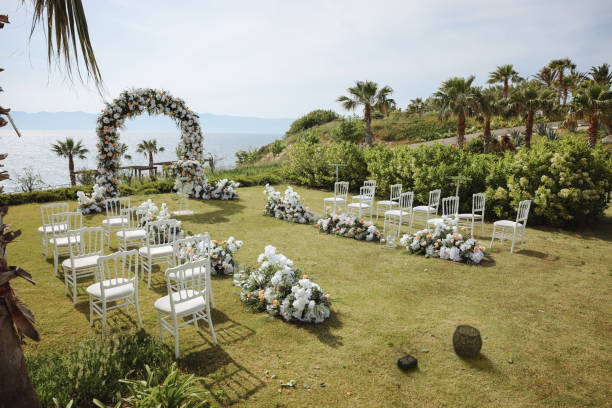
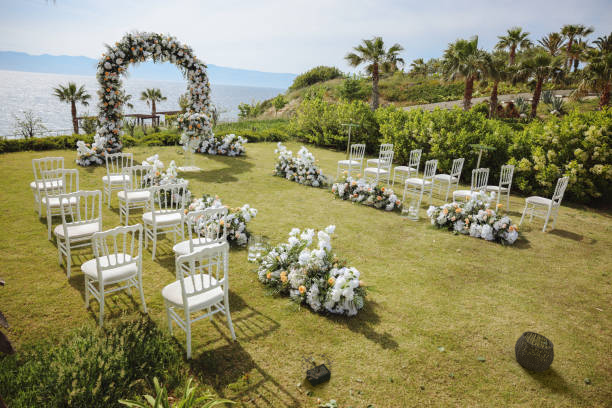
decorative plant: present [393,344,418,371] -> present [301,353,333,387]

